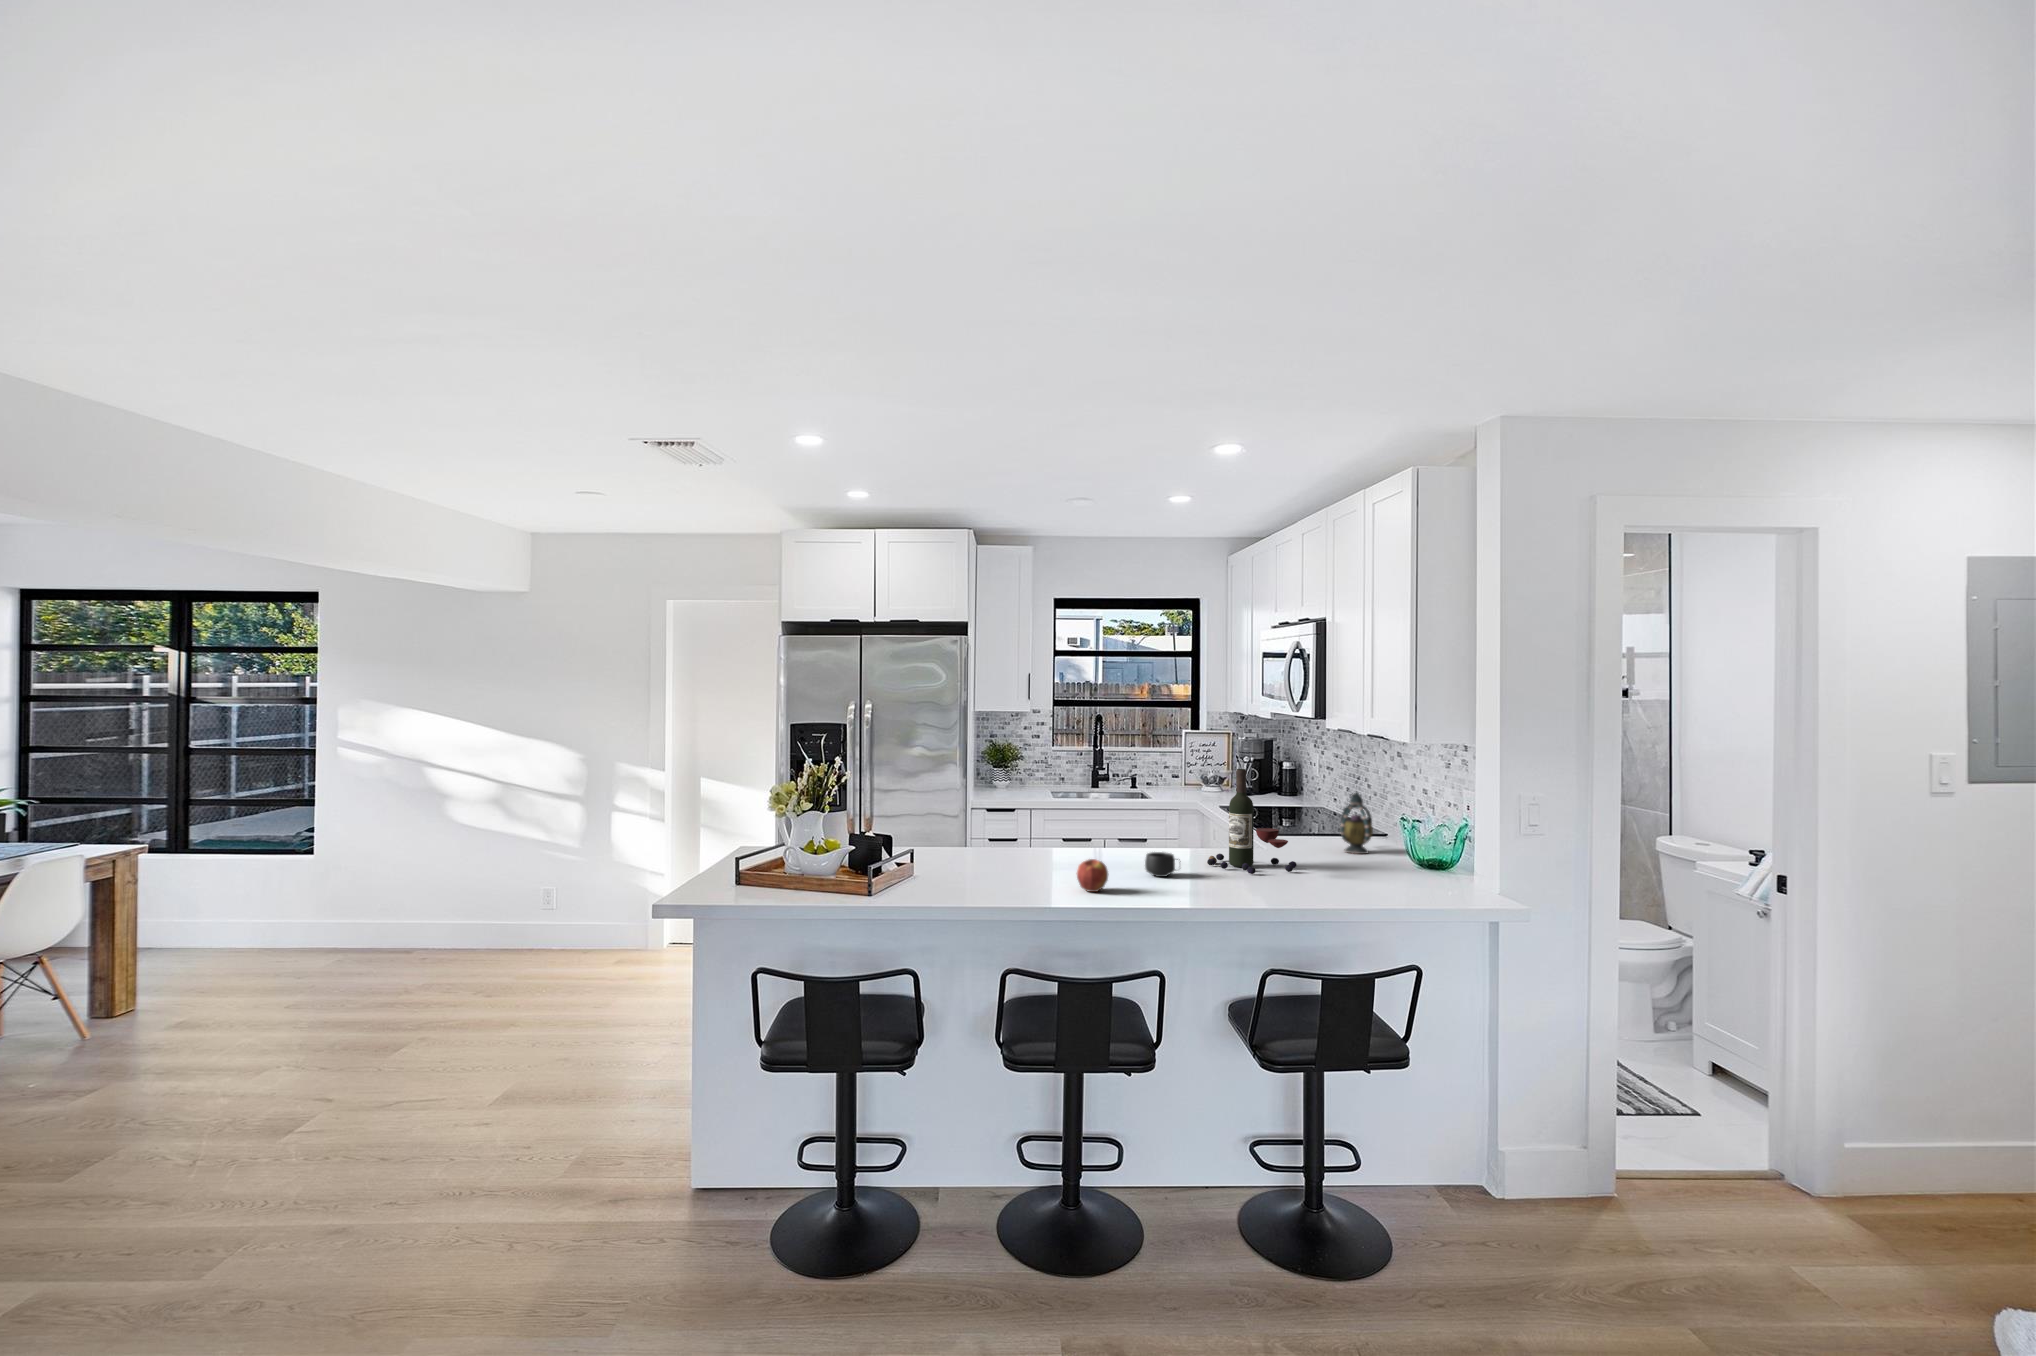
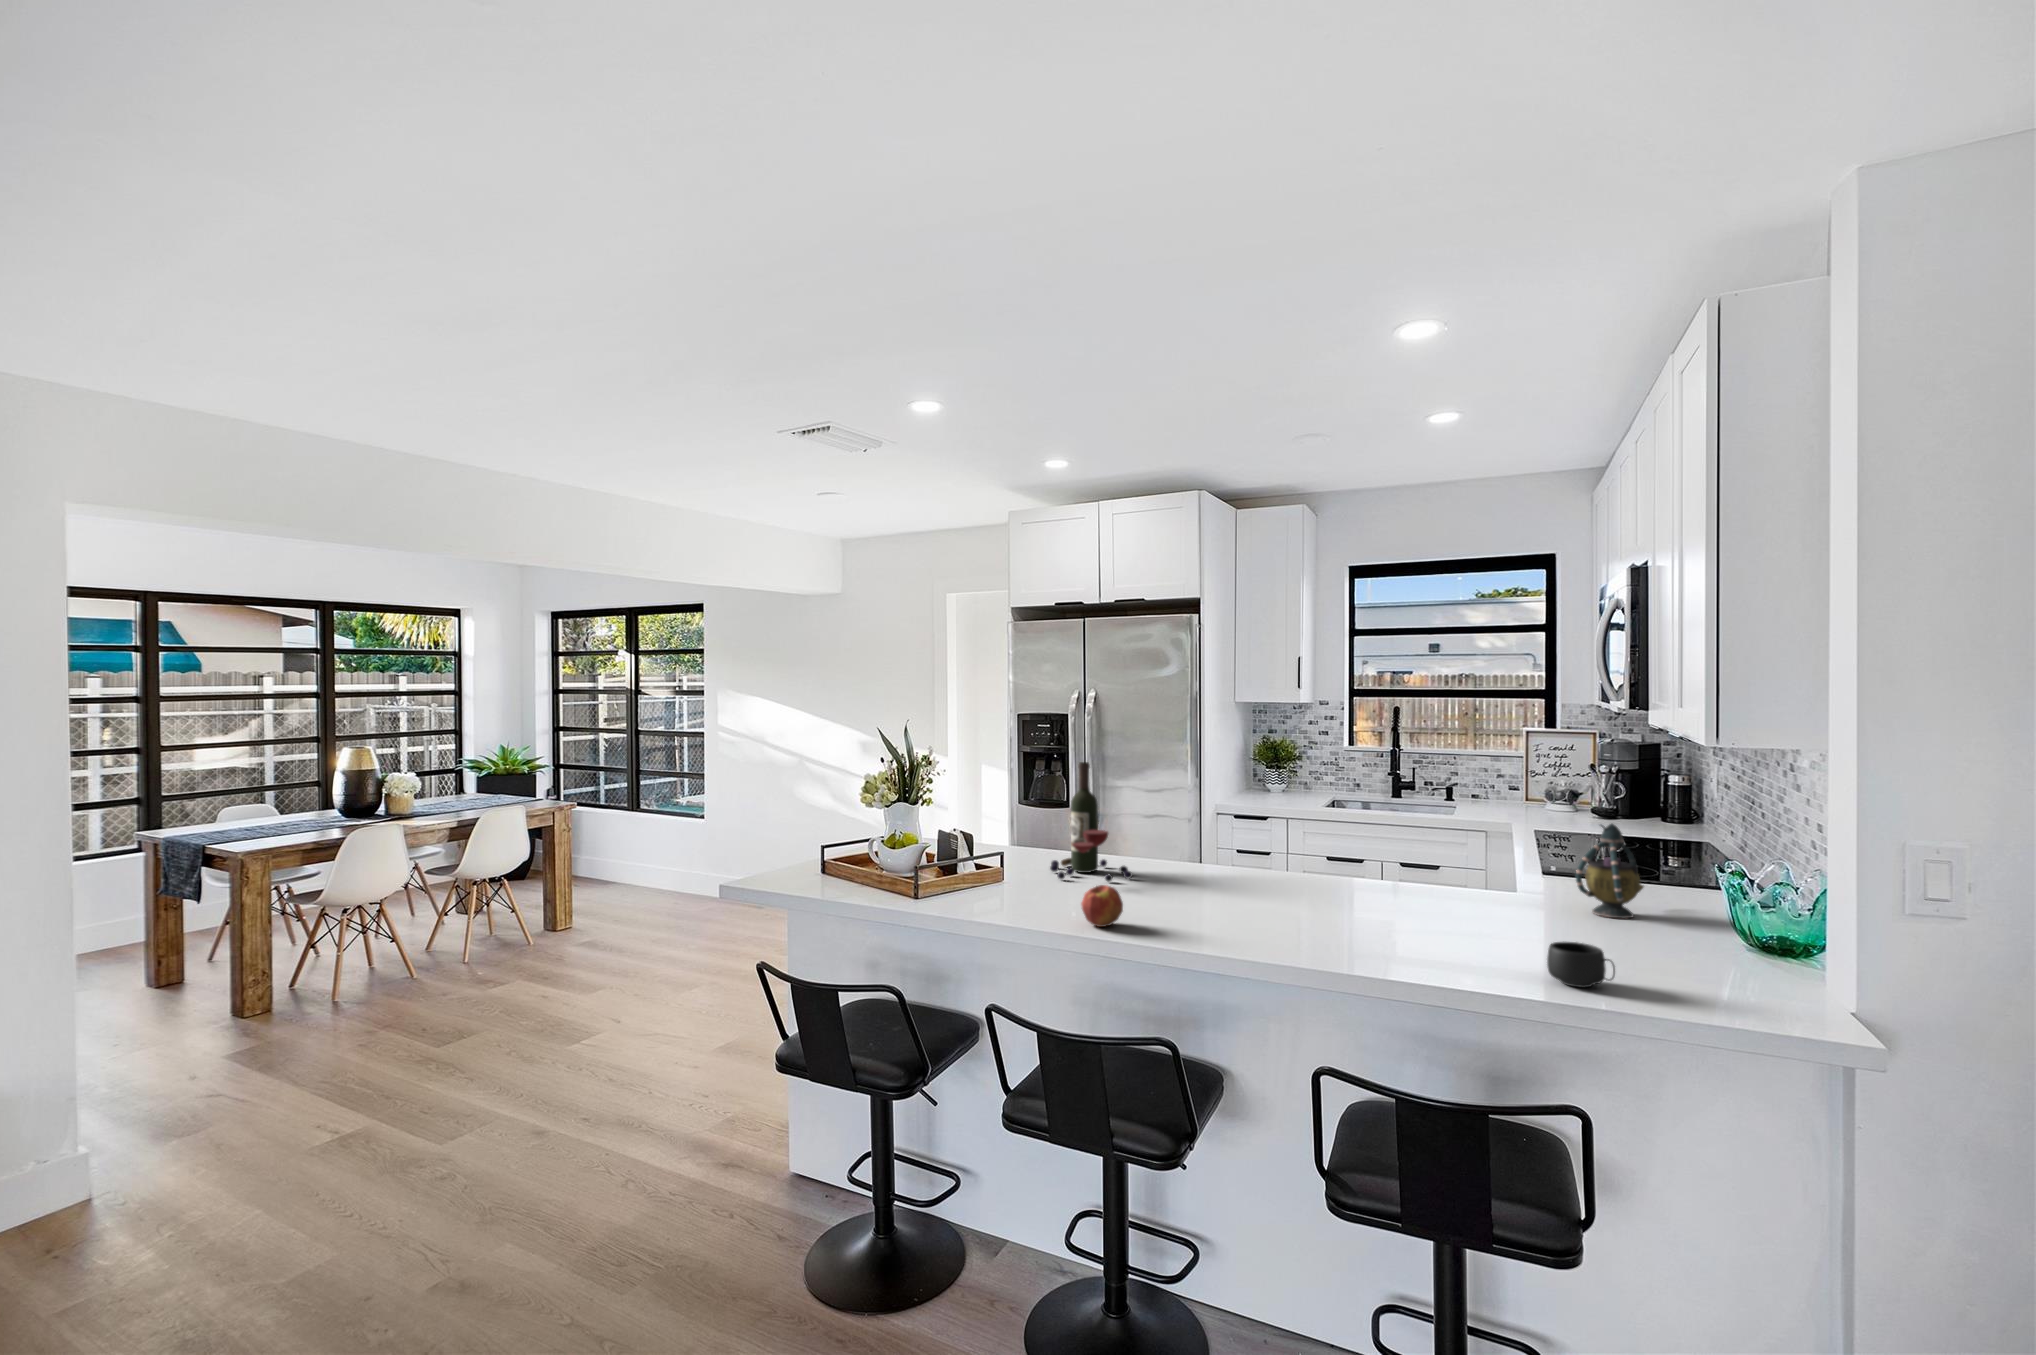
wine bottle: present [1207,769,1297,874] -> present [1050,762,1132,882]
mug: present [1145,852,1178,877] -> present [1547,942,1615,988]

